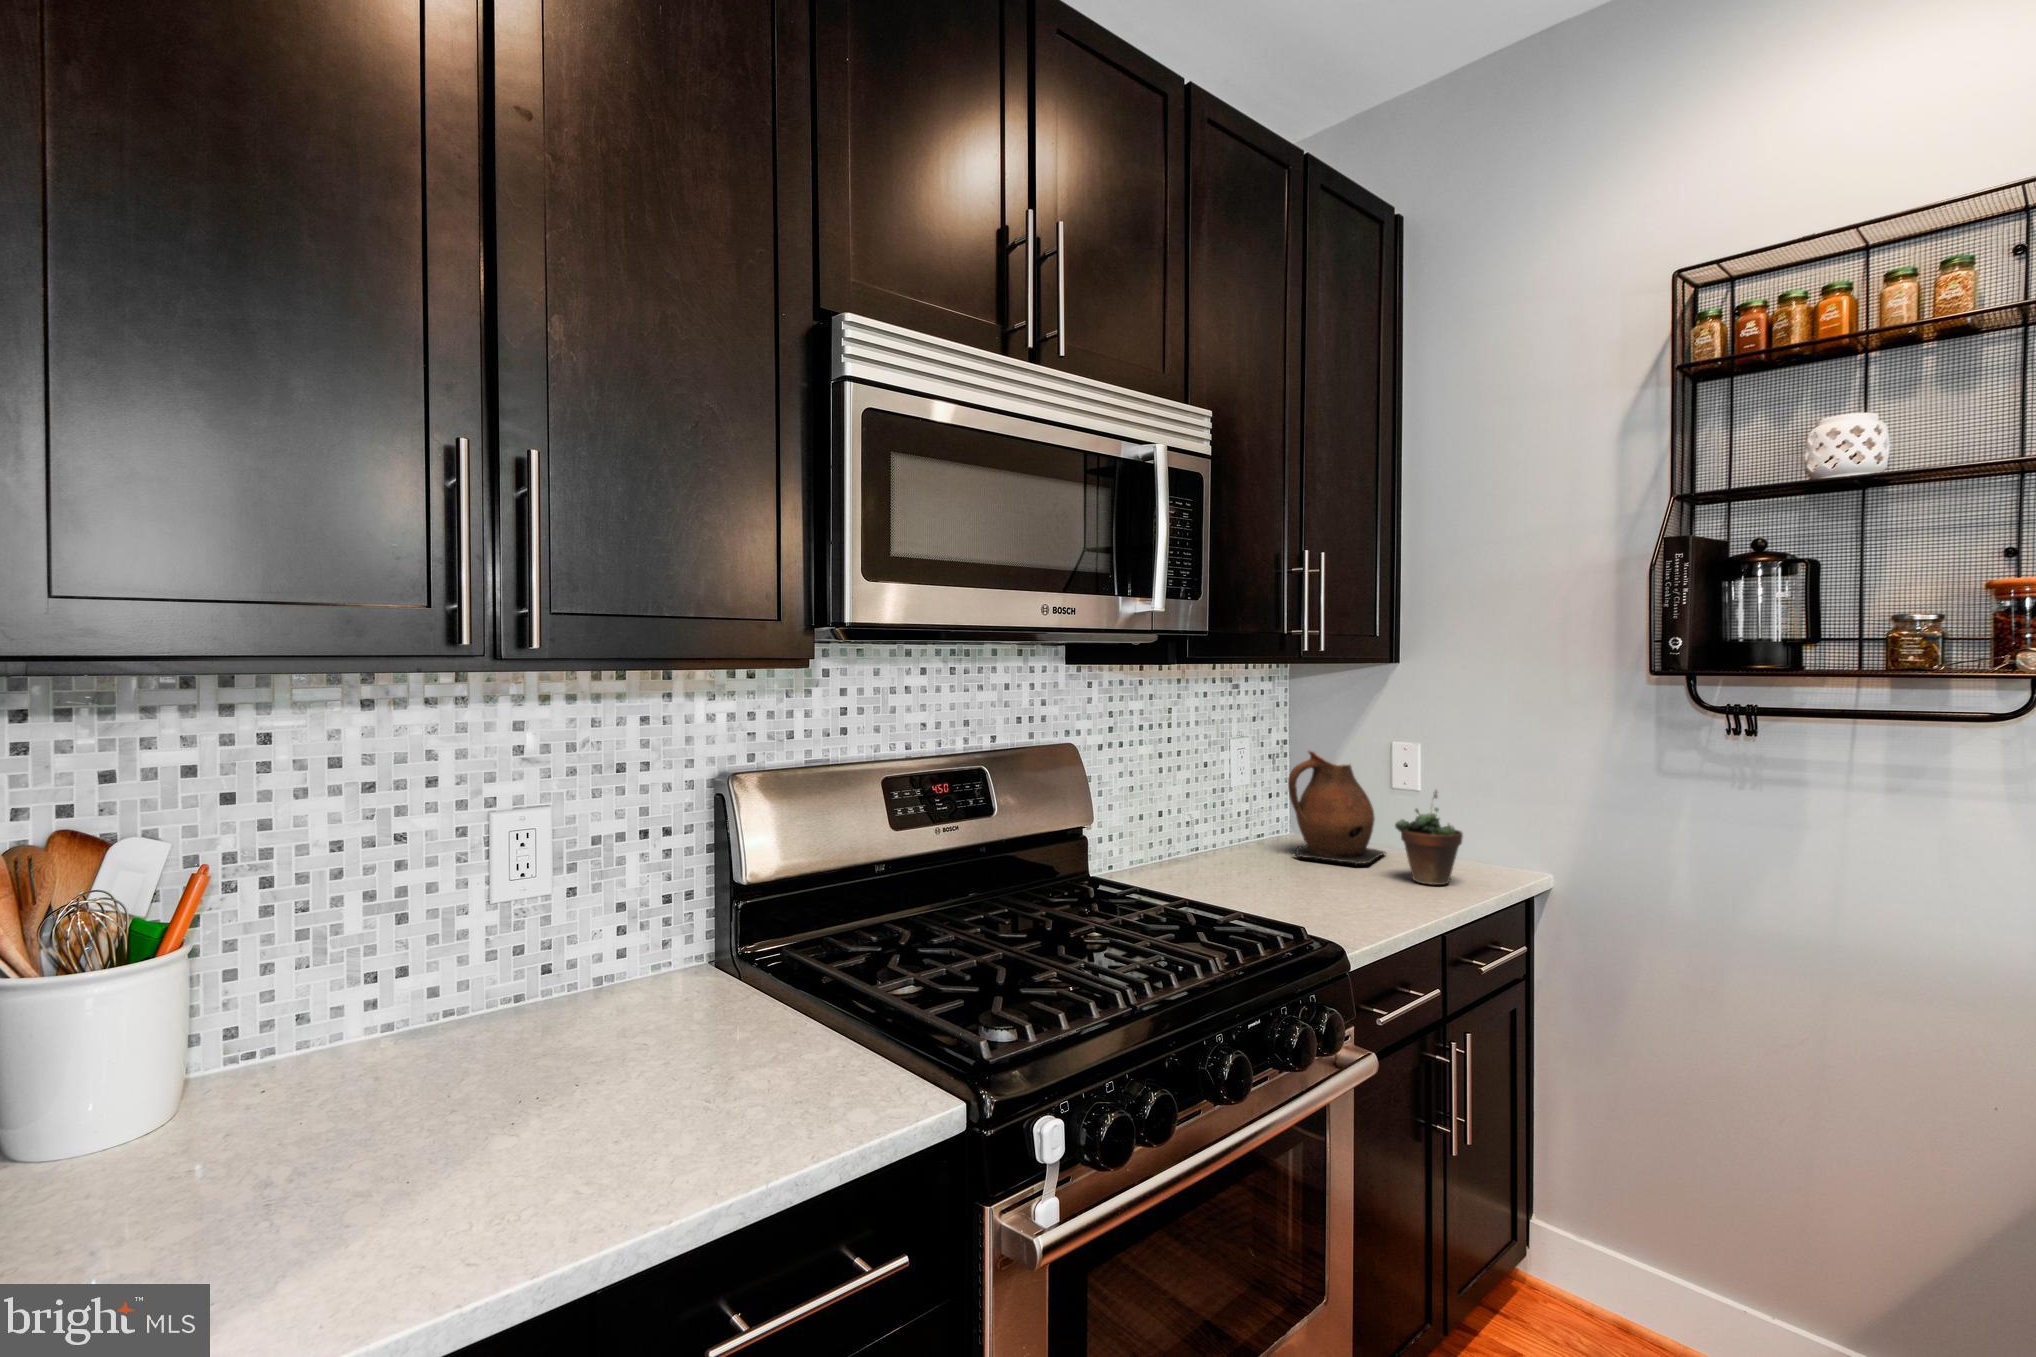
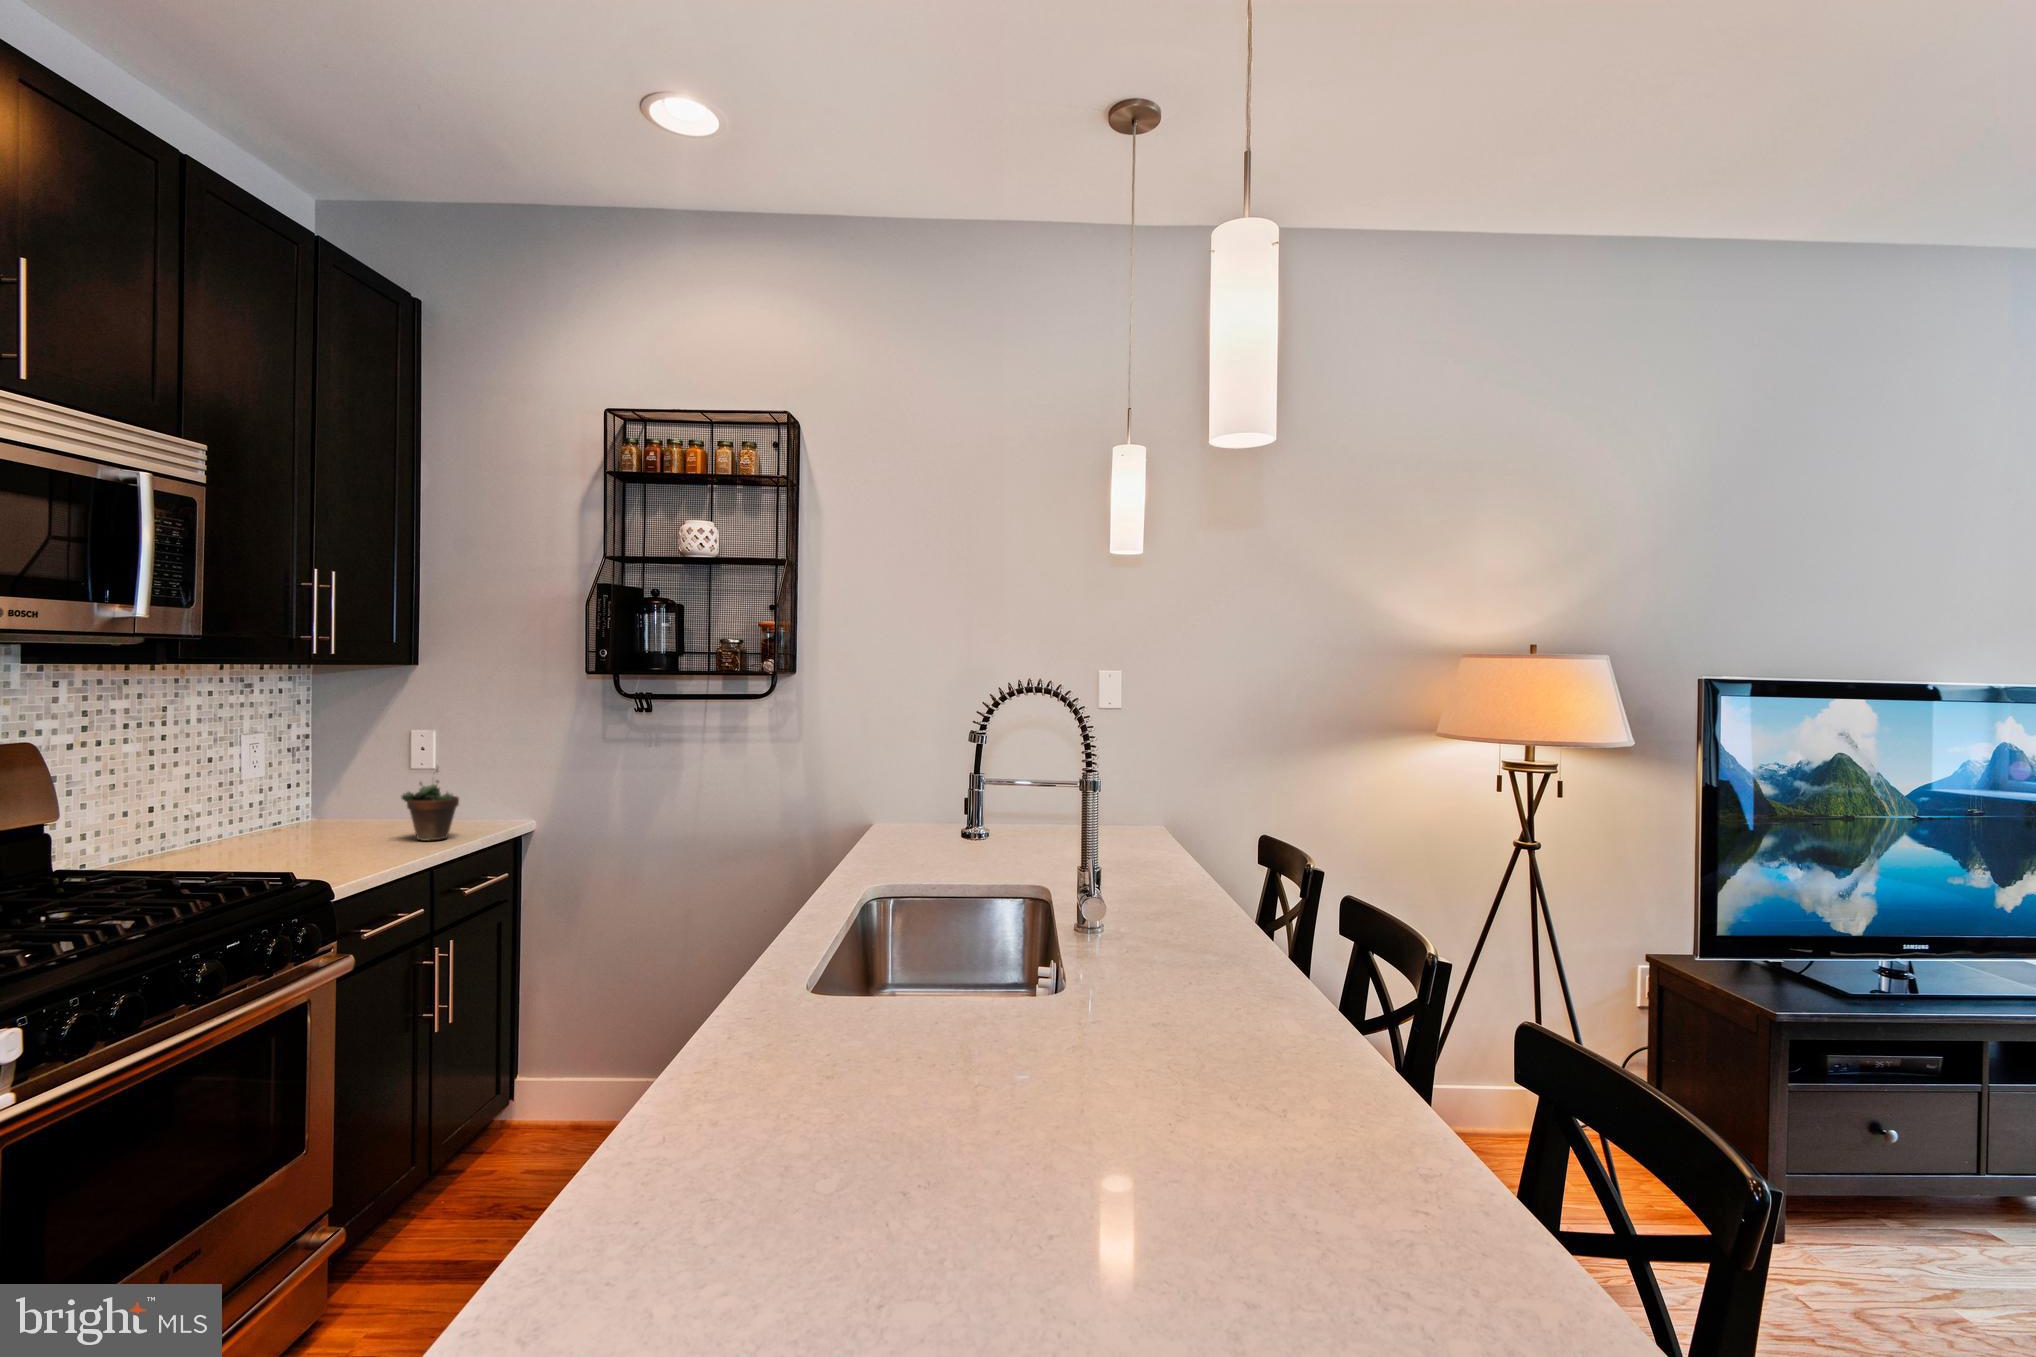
ceramic pitcher: present [1288,750,1386,864] -> none [303,741,402,835]

